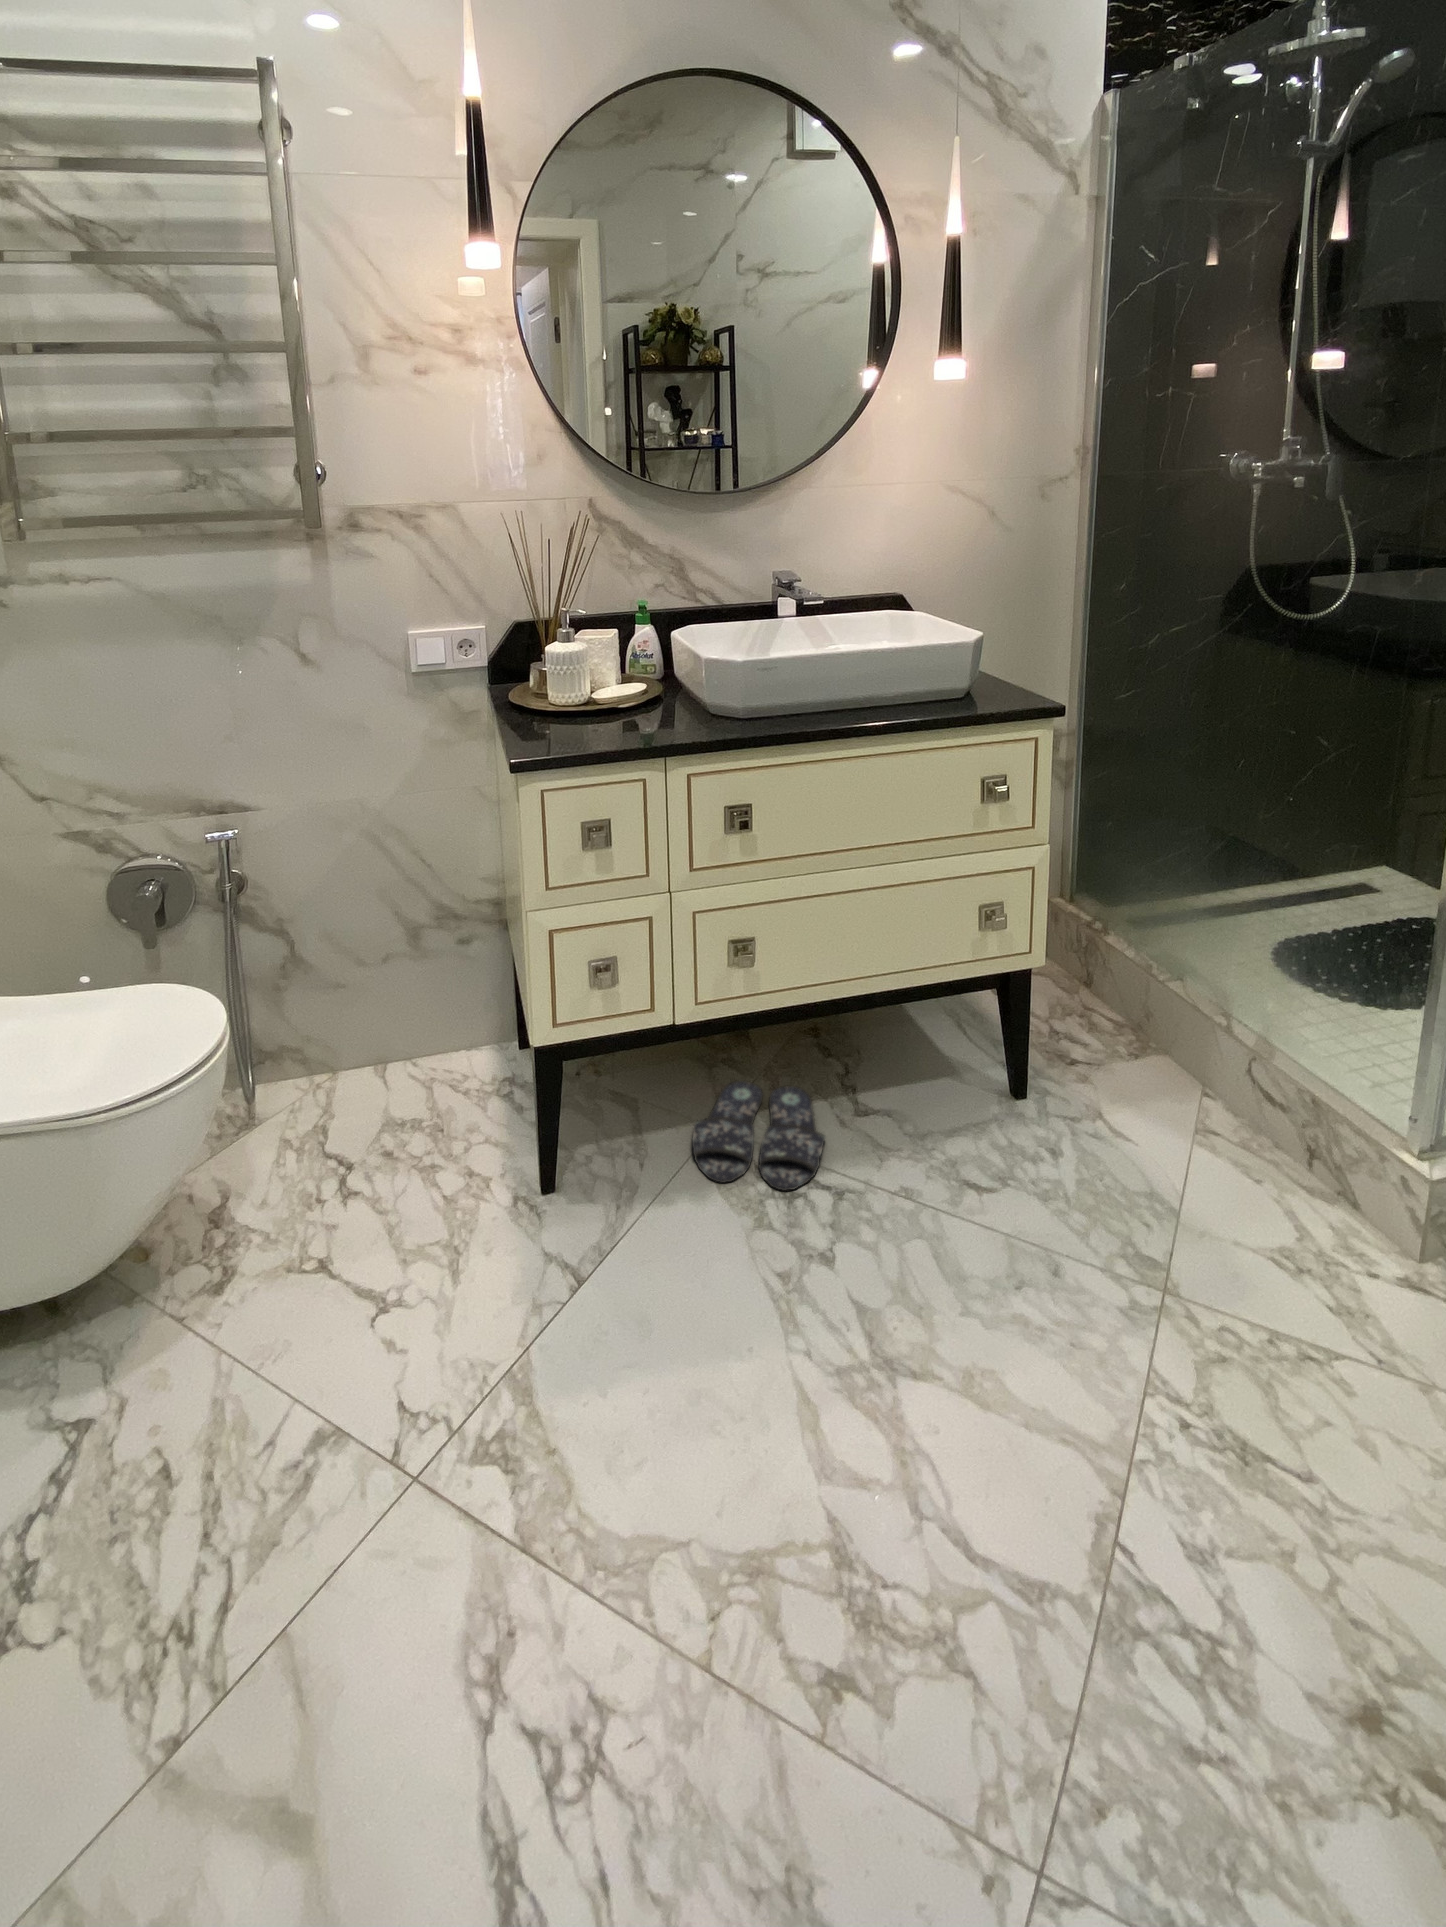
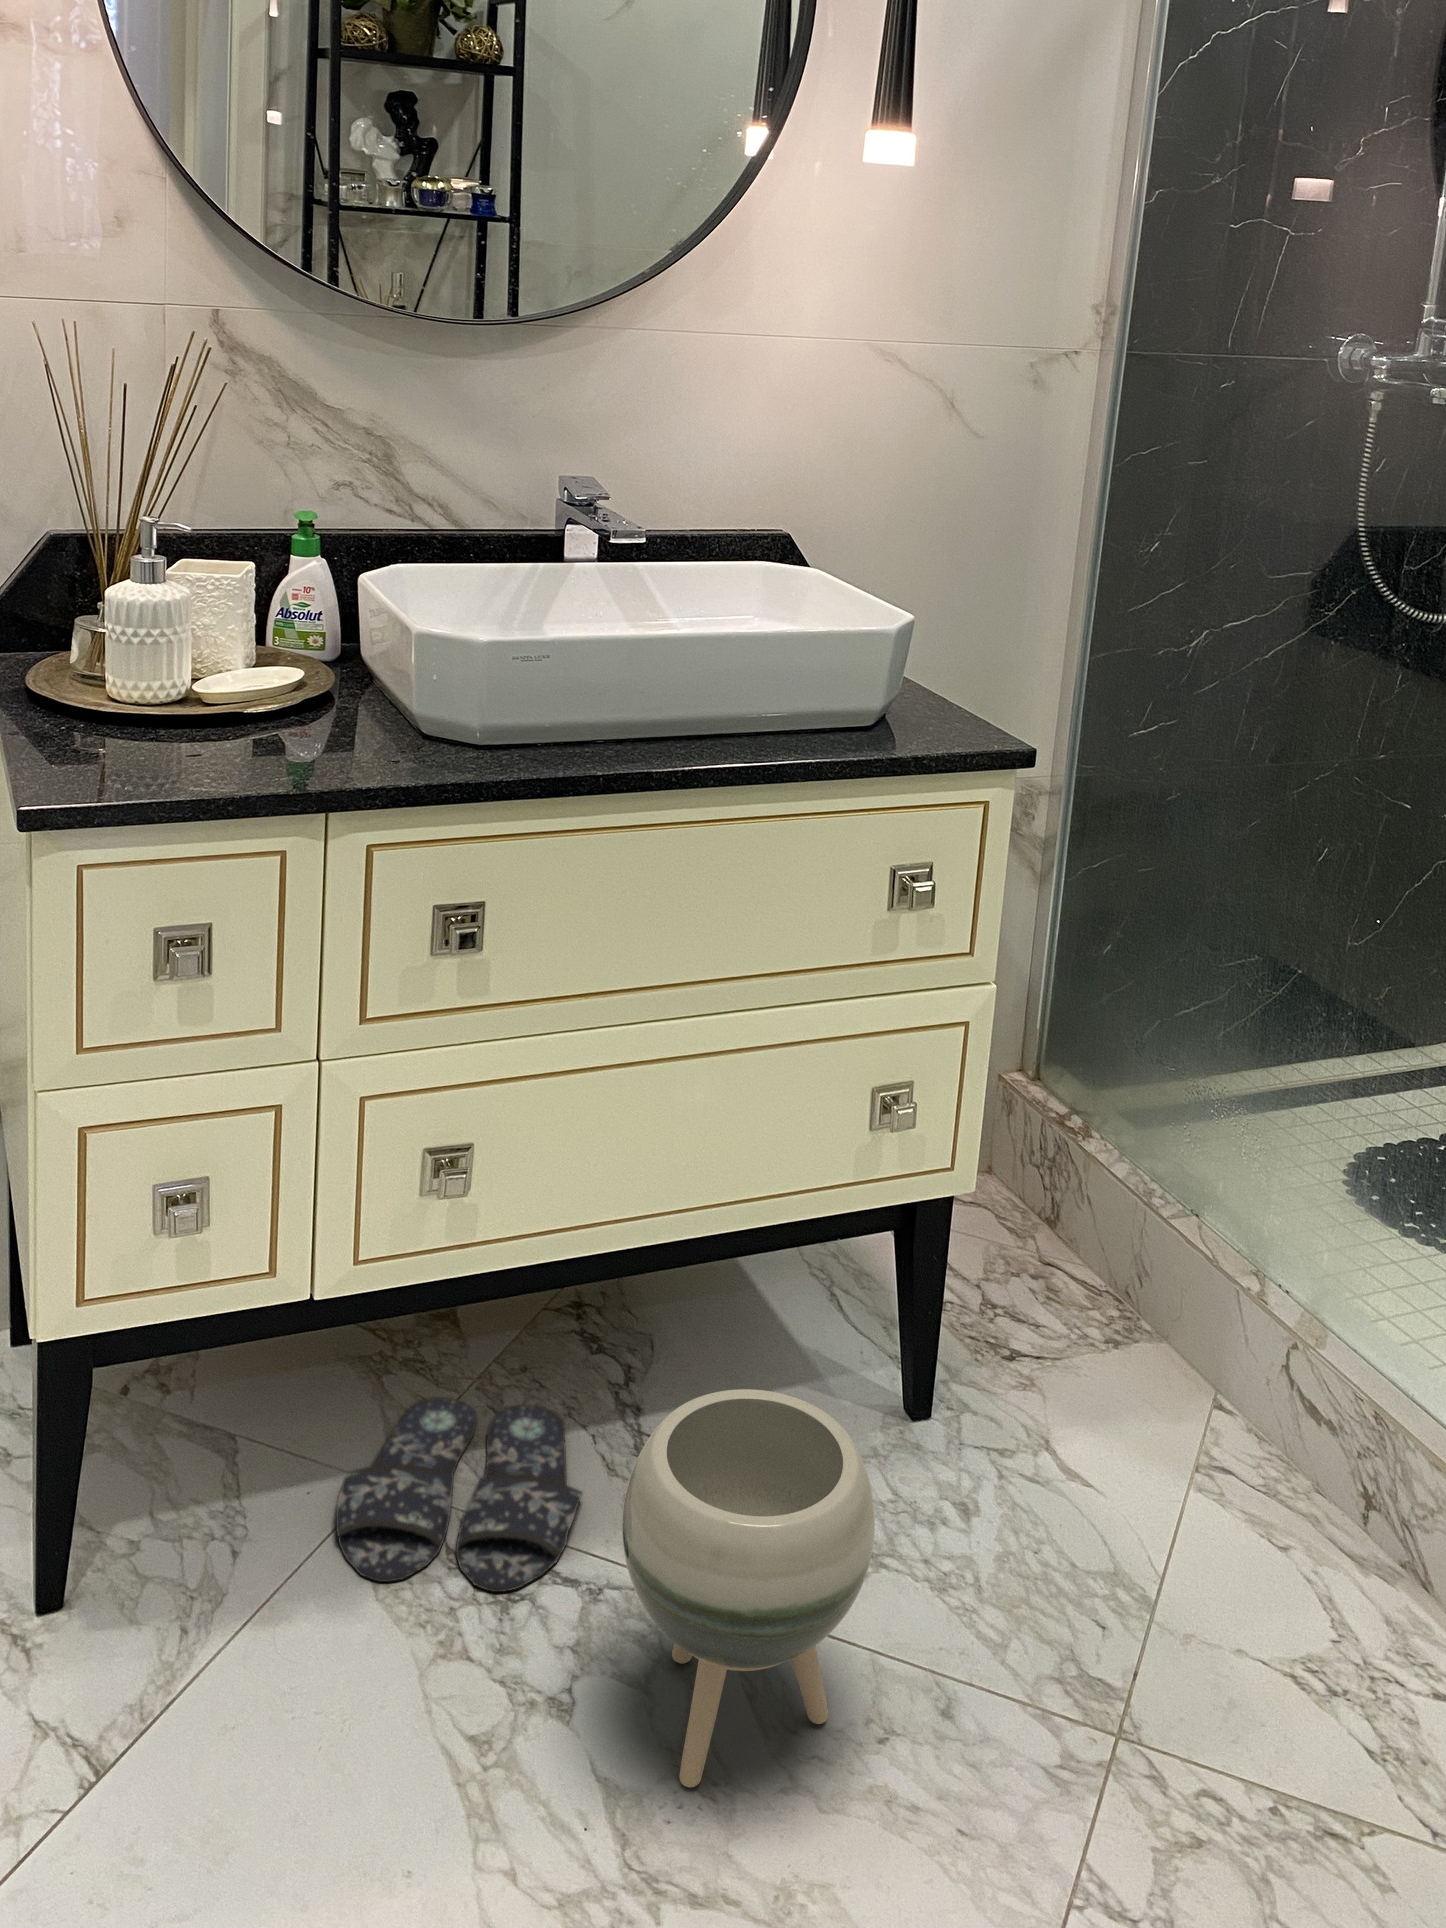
planter: none [855,1077,1005,1310] -> present [622,1389,875,1787]

